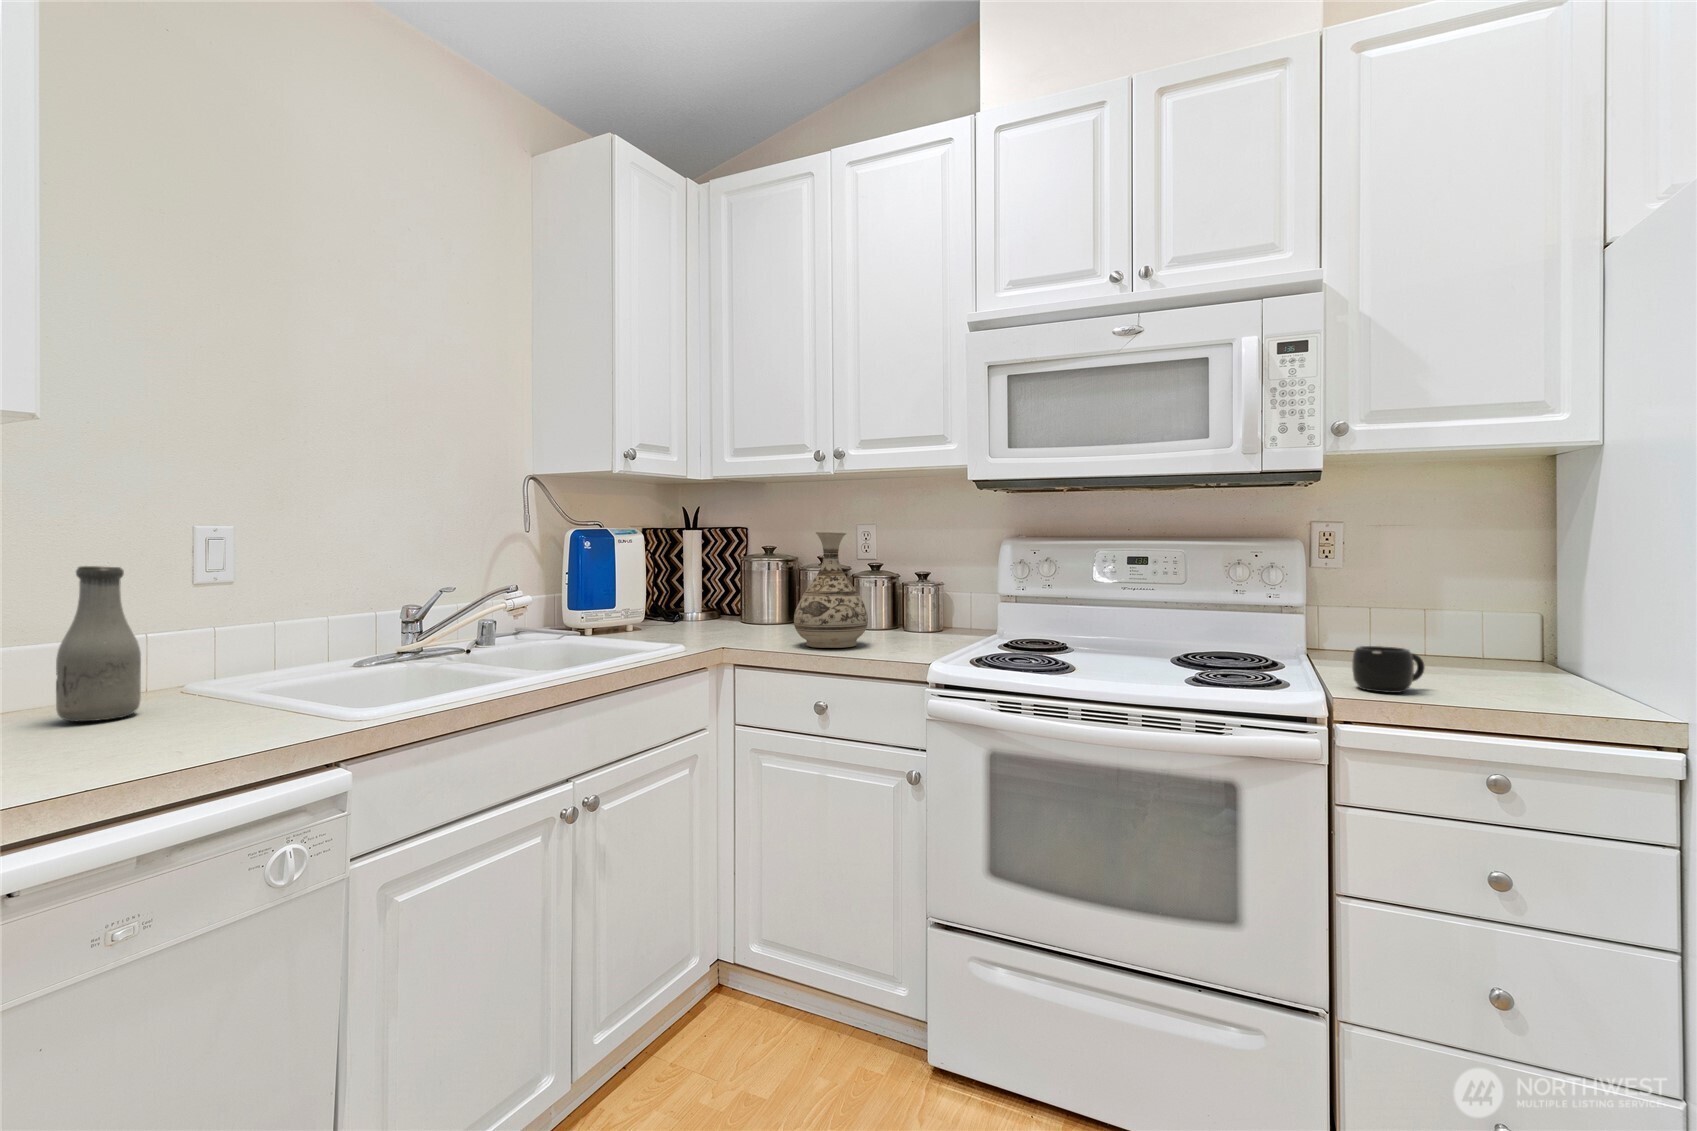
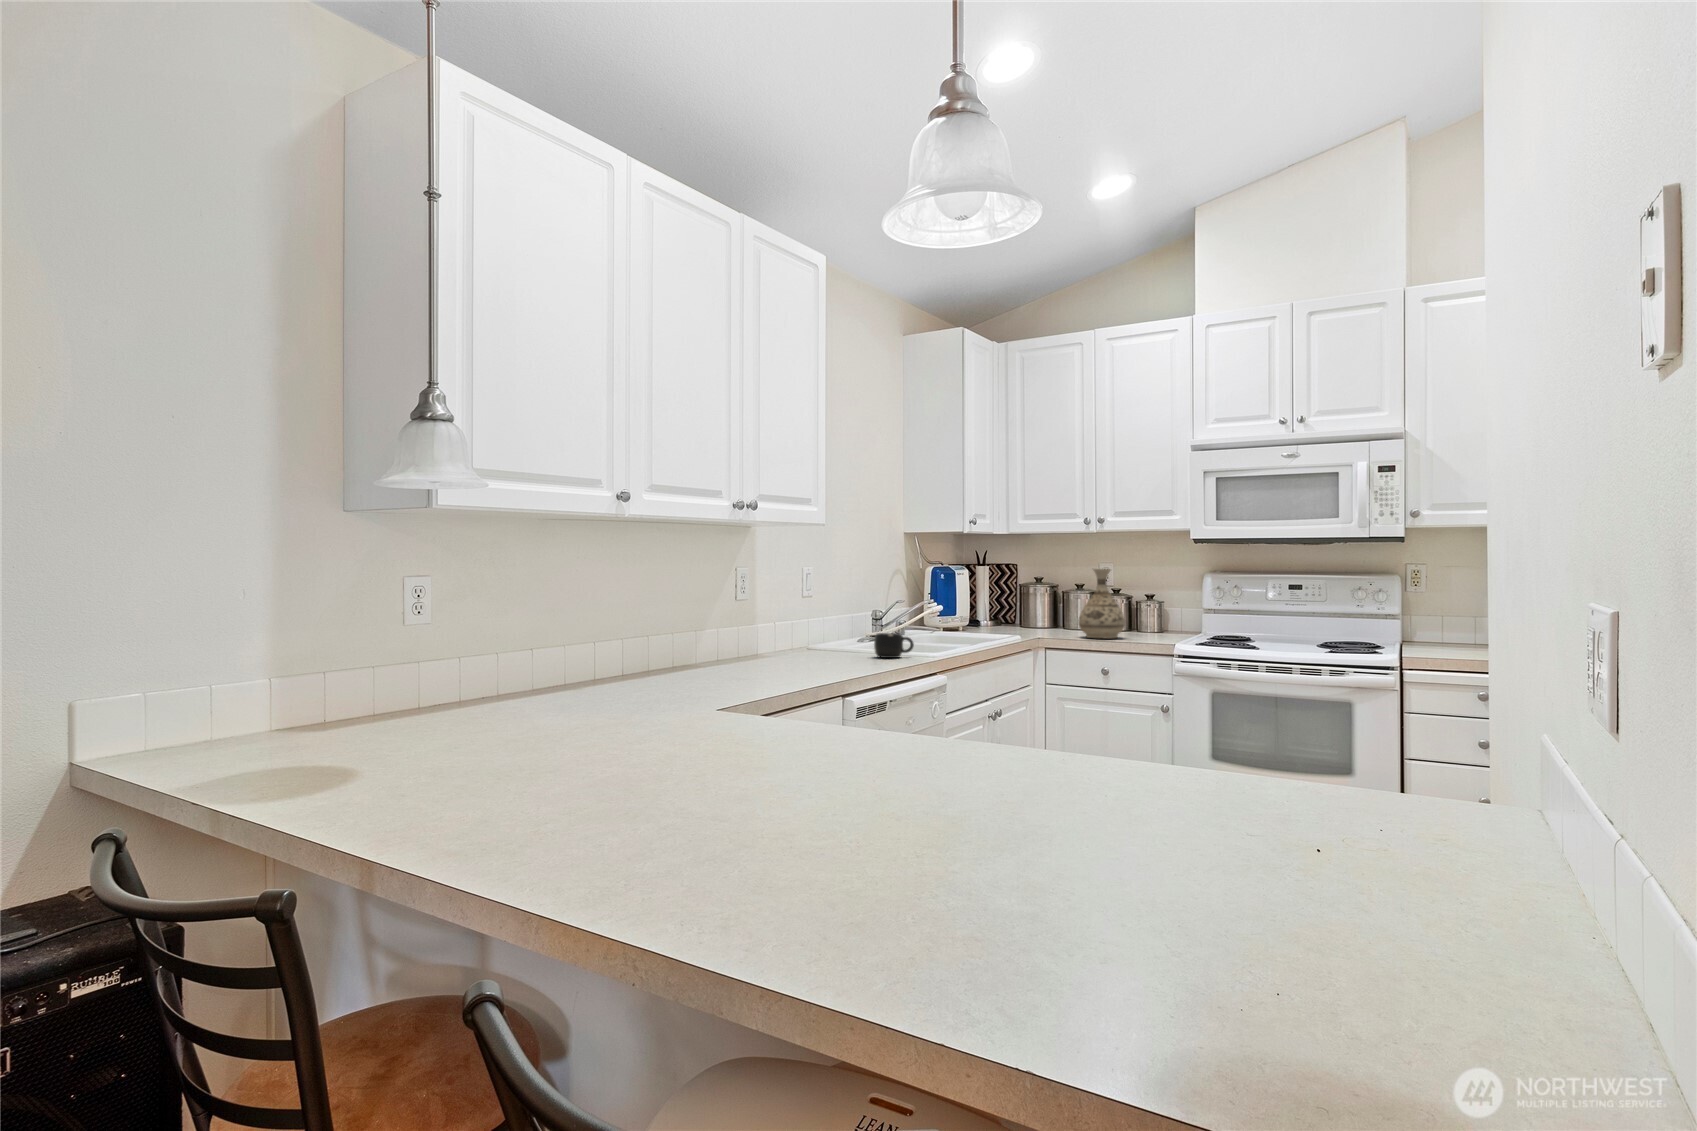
bottle: present [56,566,141,721] -> none [800,584,828,652]
mug: present [1352,646,1425,693] -> present [874,633,914,658]

